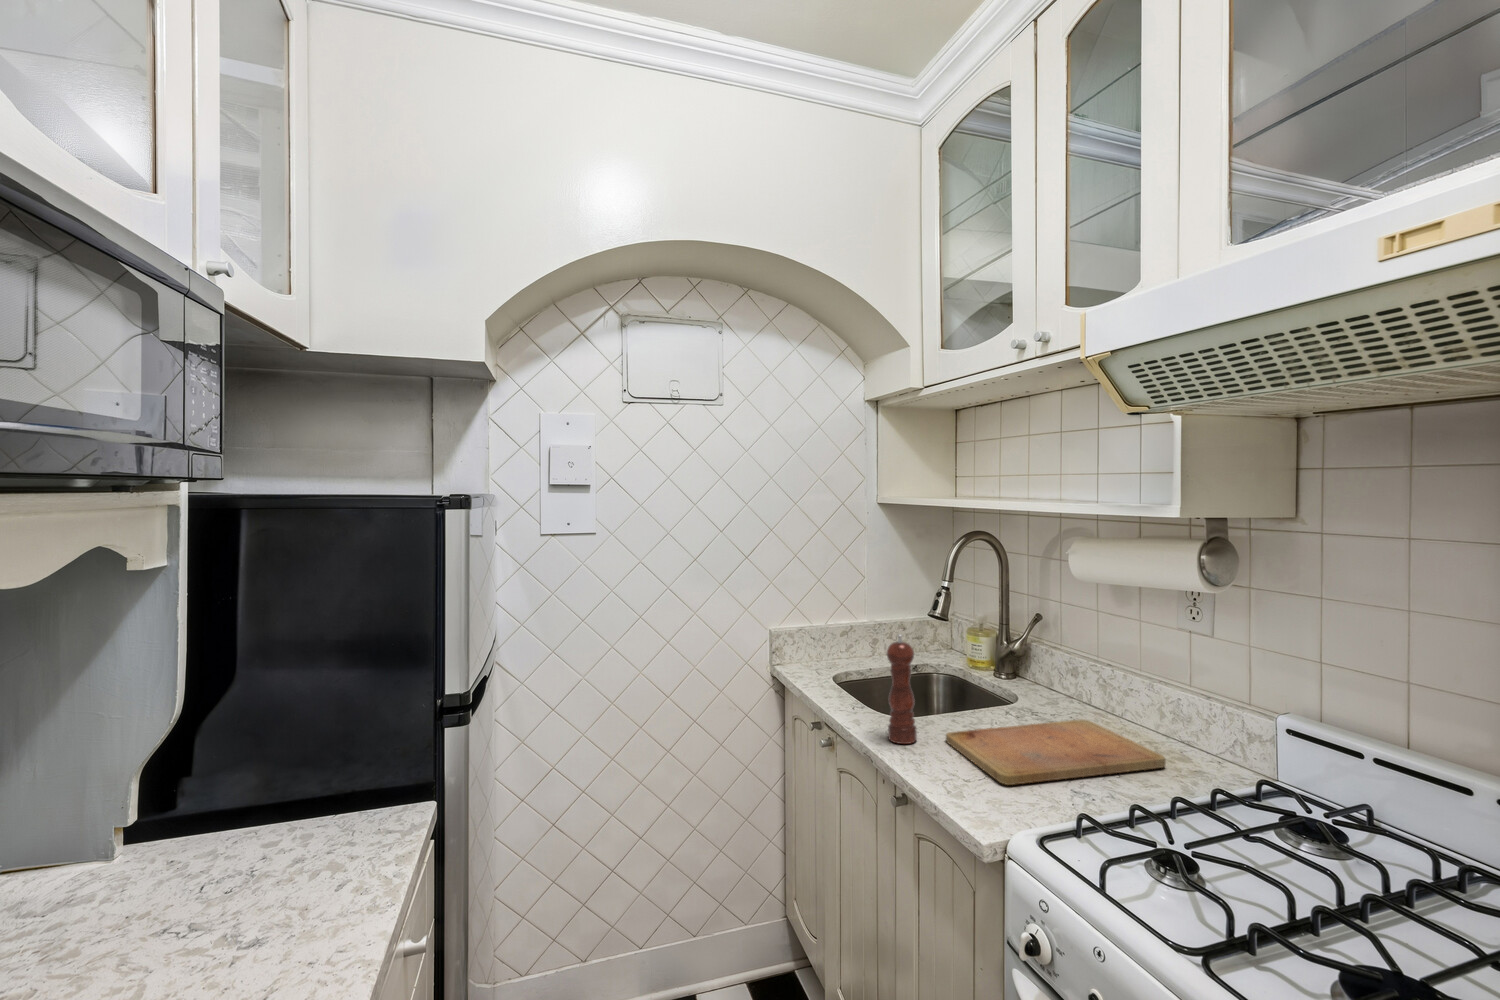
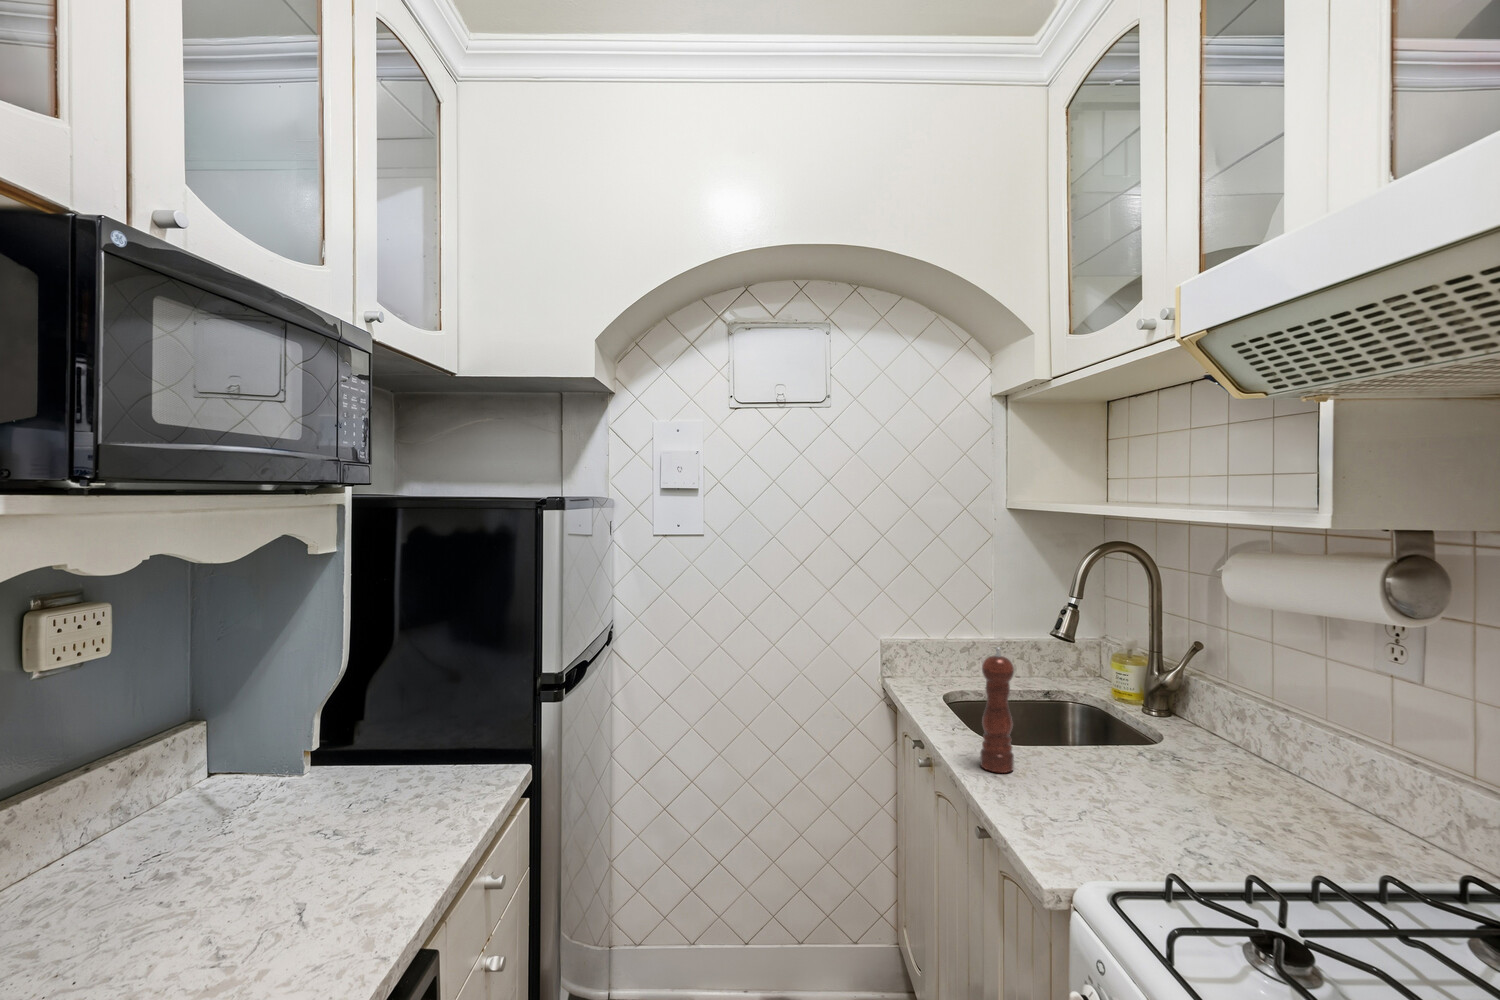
cutting board: present [946,719,1166,785] -> none [1049,766,1330,842]

